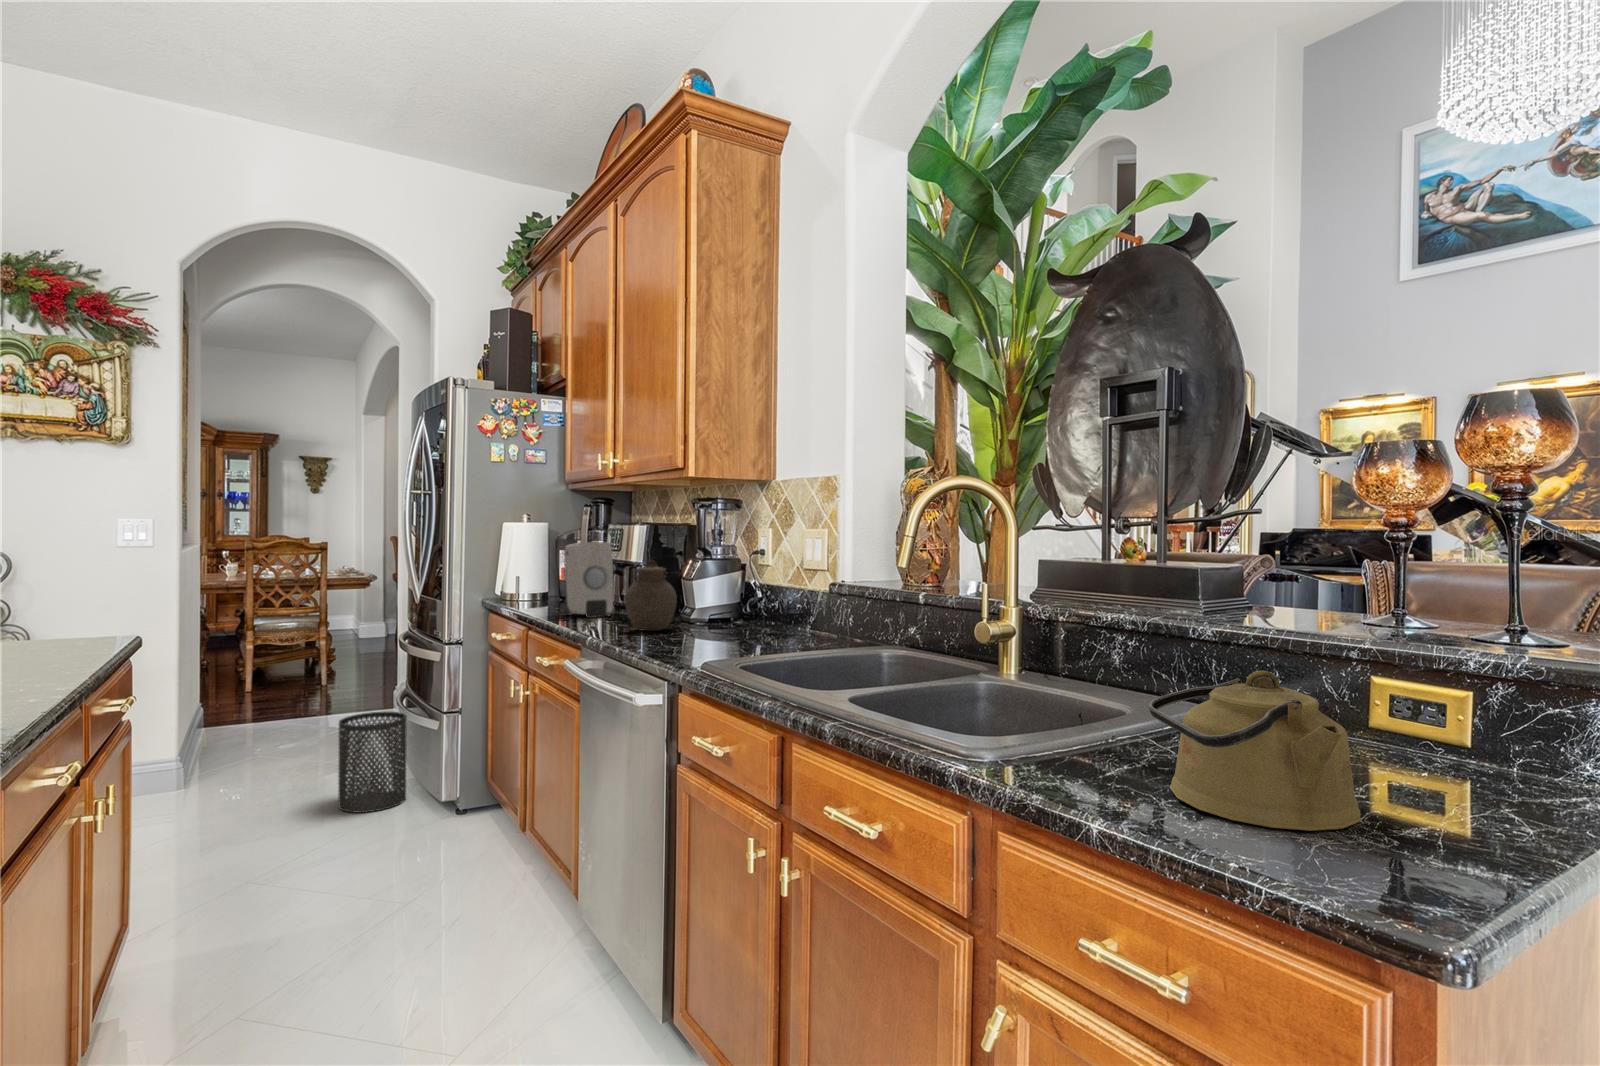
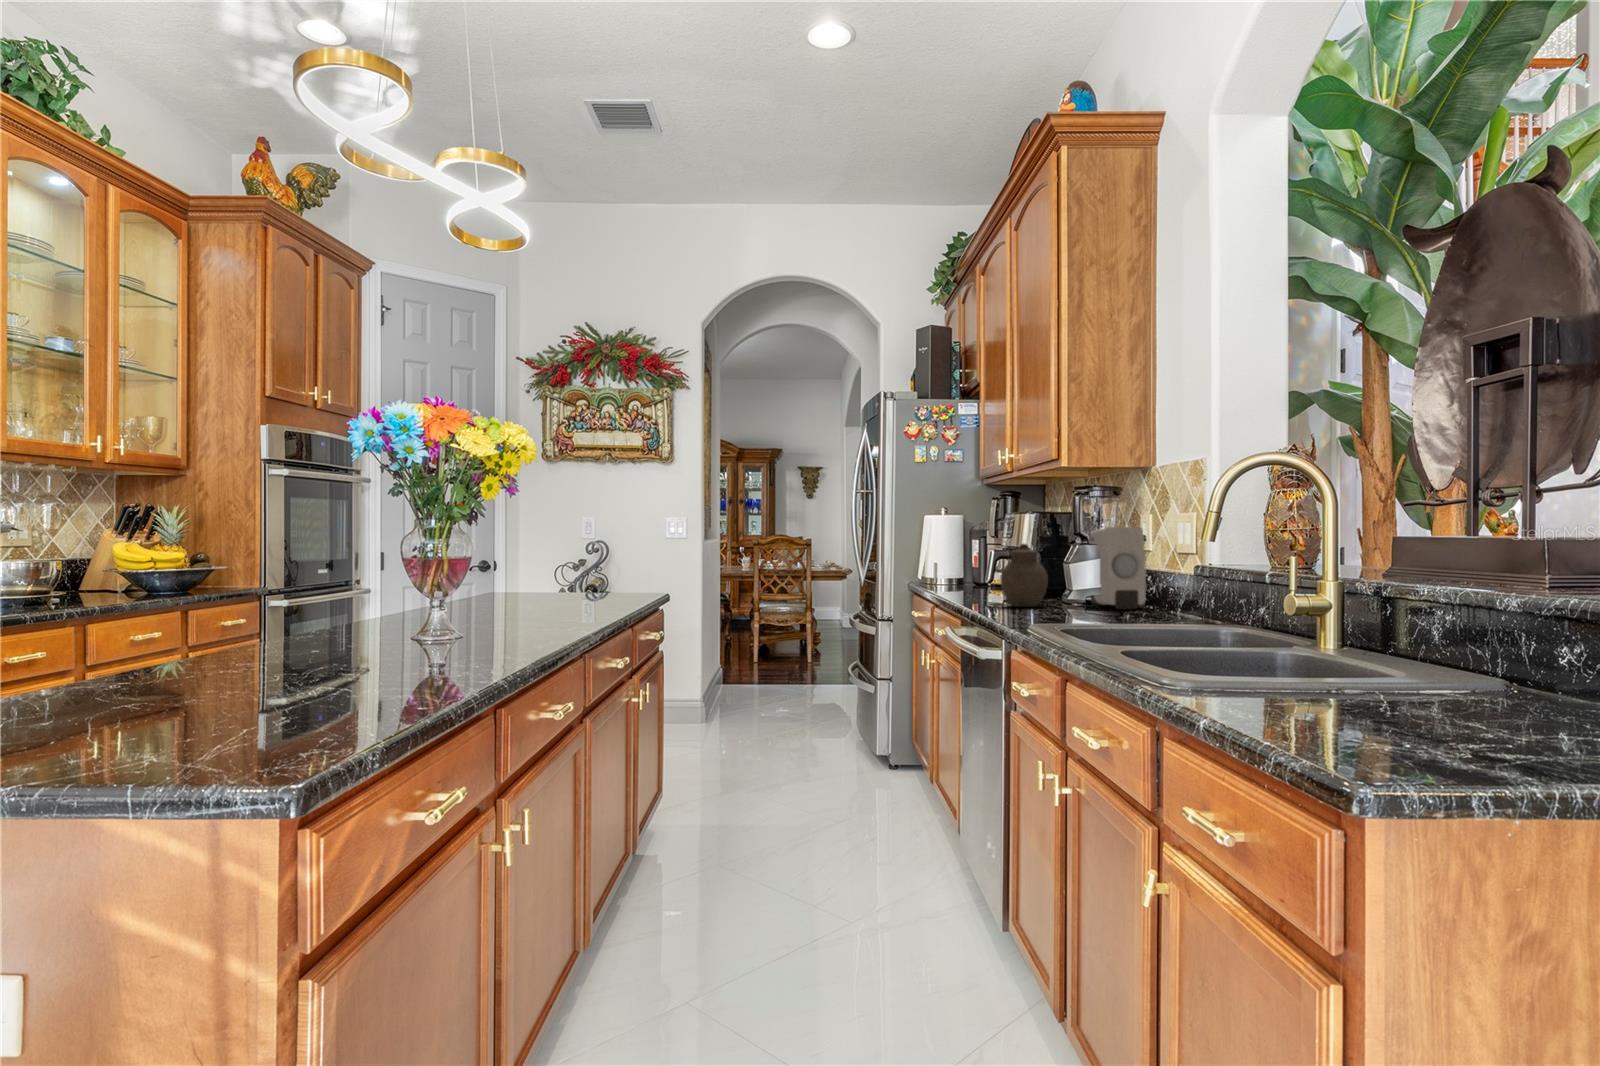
soap dispenser: present [564,542,613,618] -> present [1089,527,1146,609]
kettle: present [1149,671,1360,831] -> none [1297,611,1487,745]
trash can: present [338,712,407,813] -> none [803,676,853,756]

